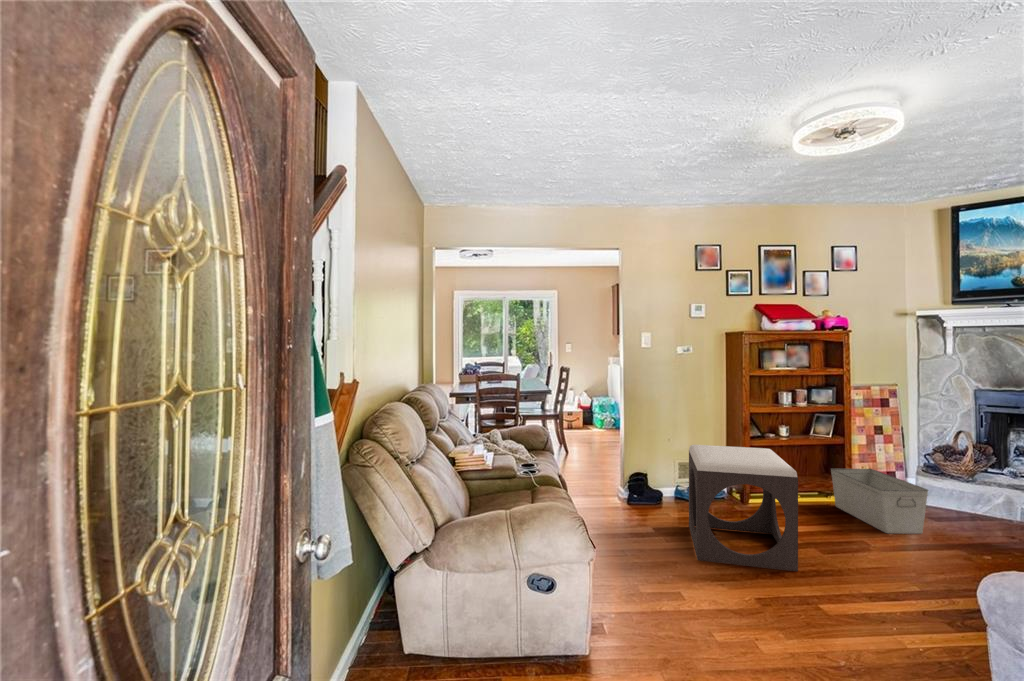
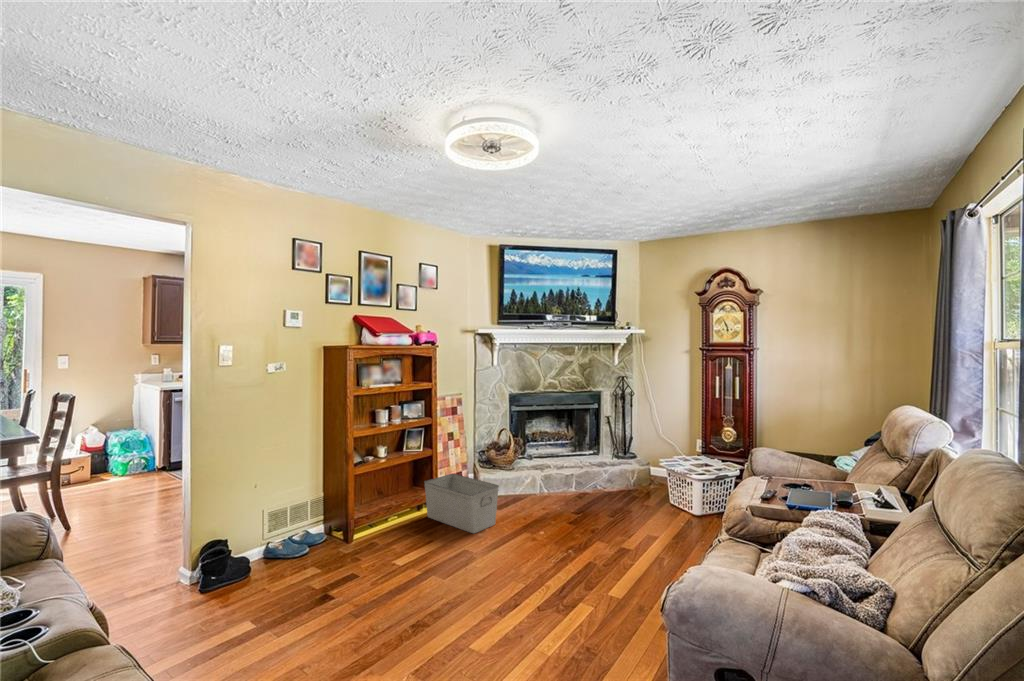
footstool: present [689,445,798,571] -> none [295,479,428,649]

